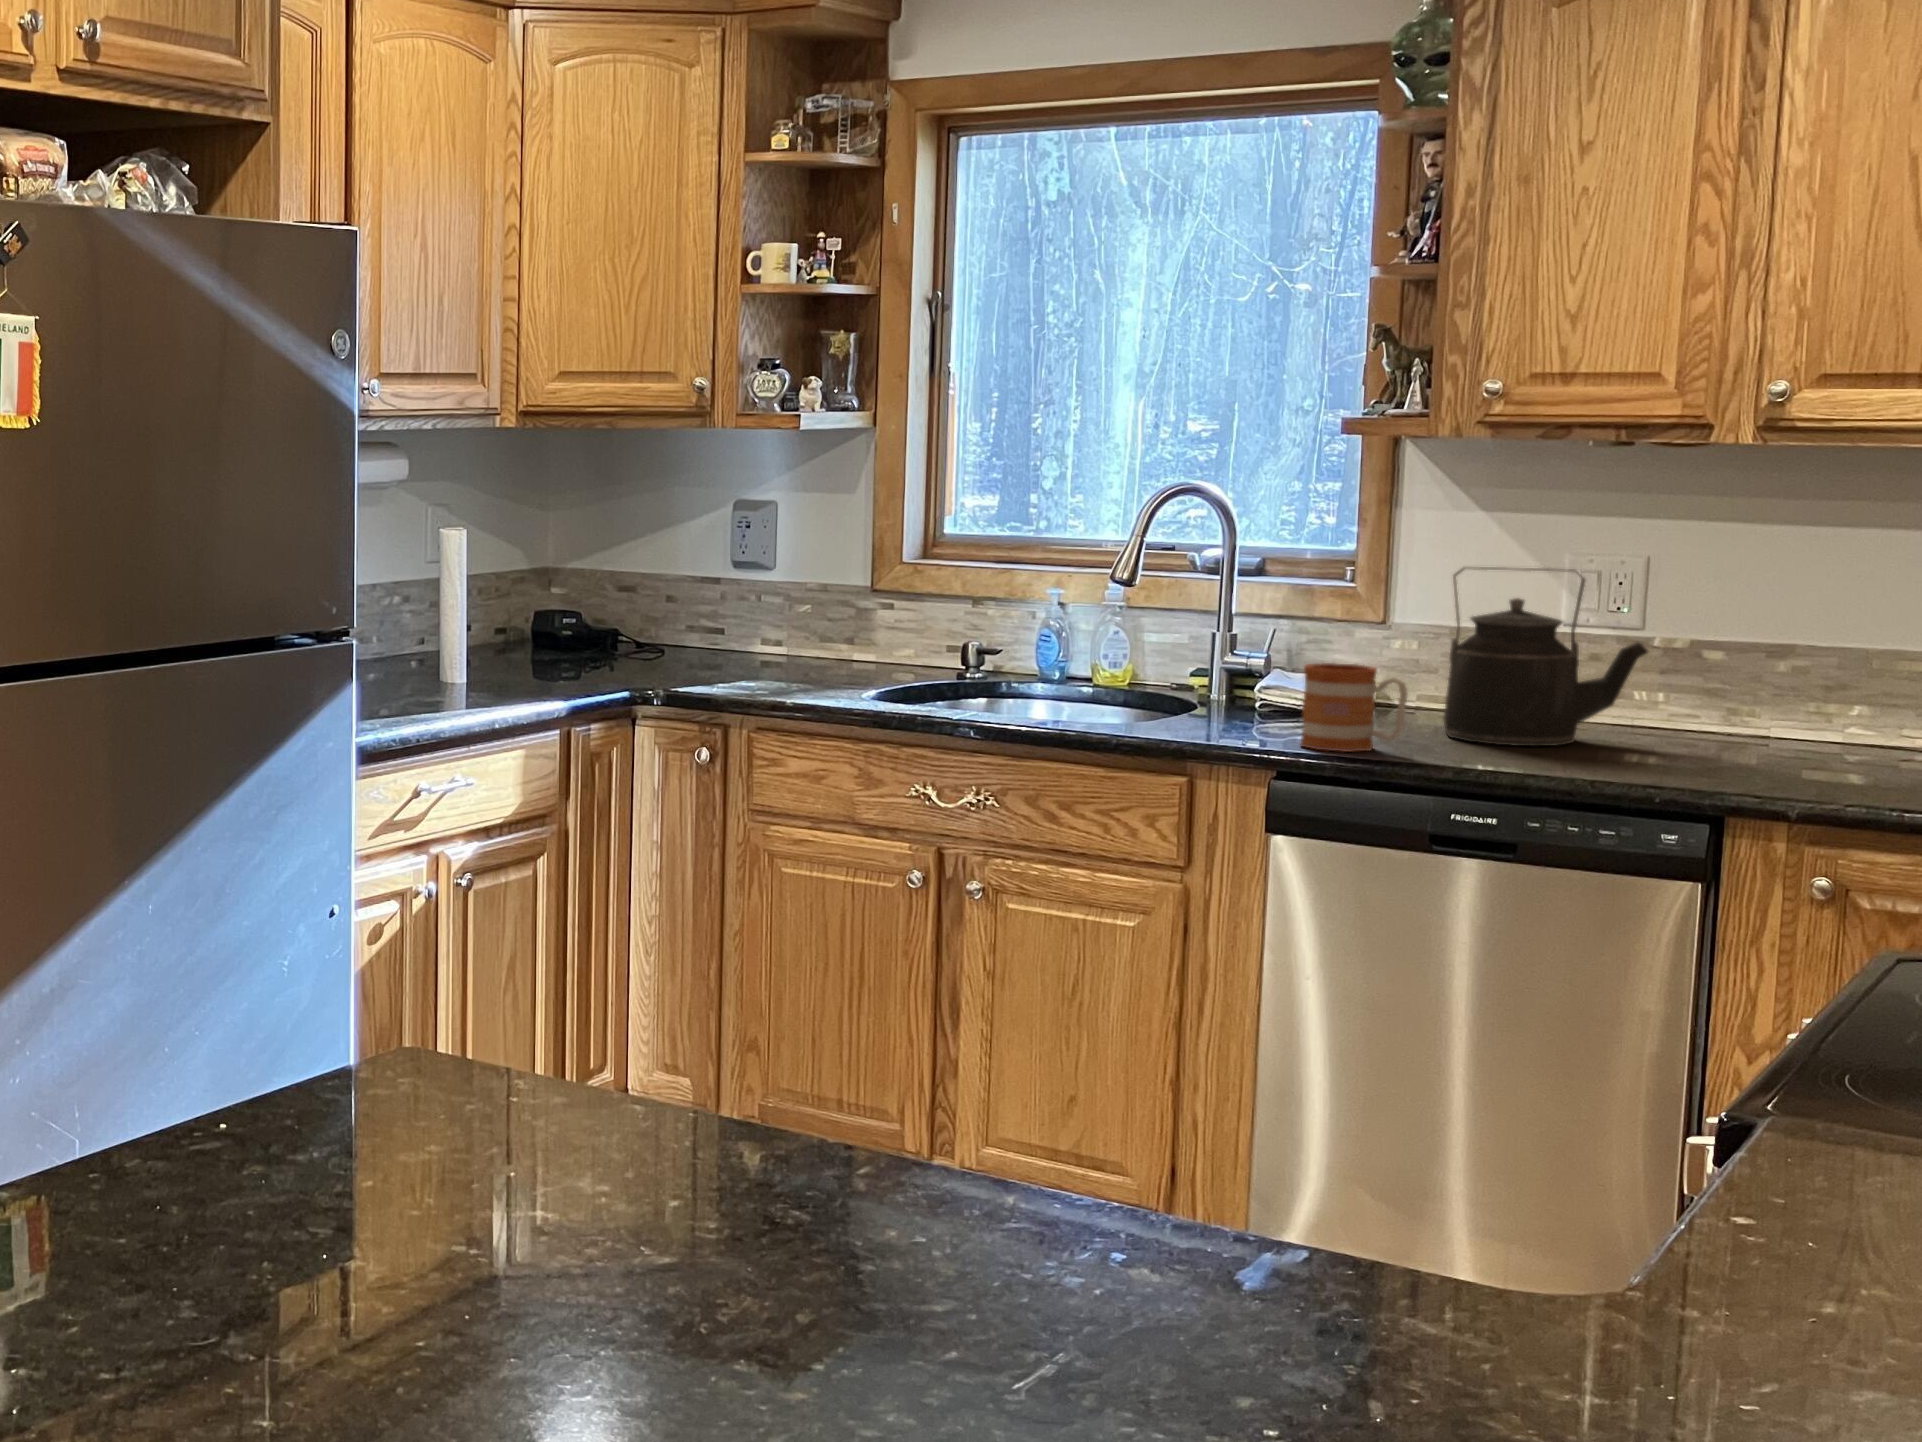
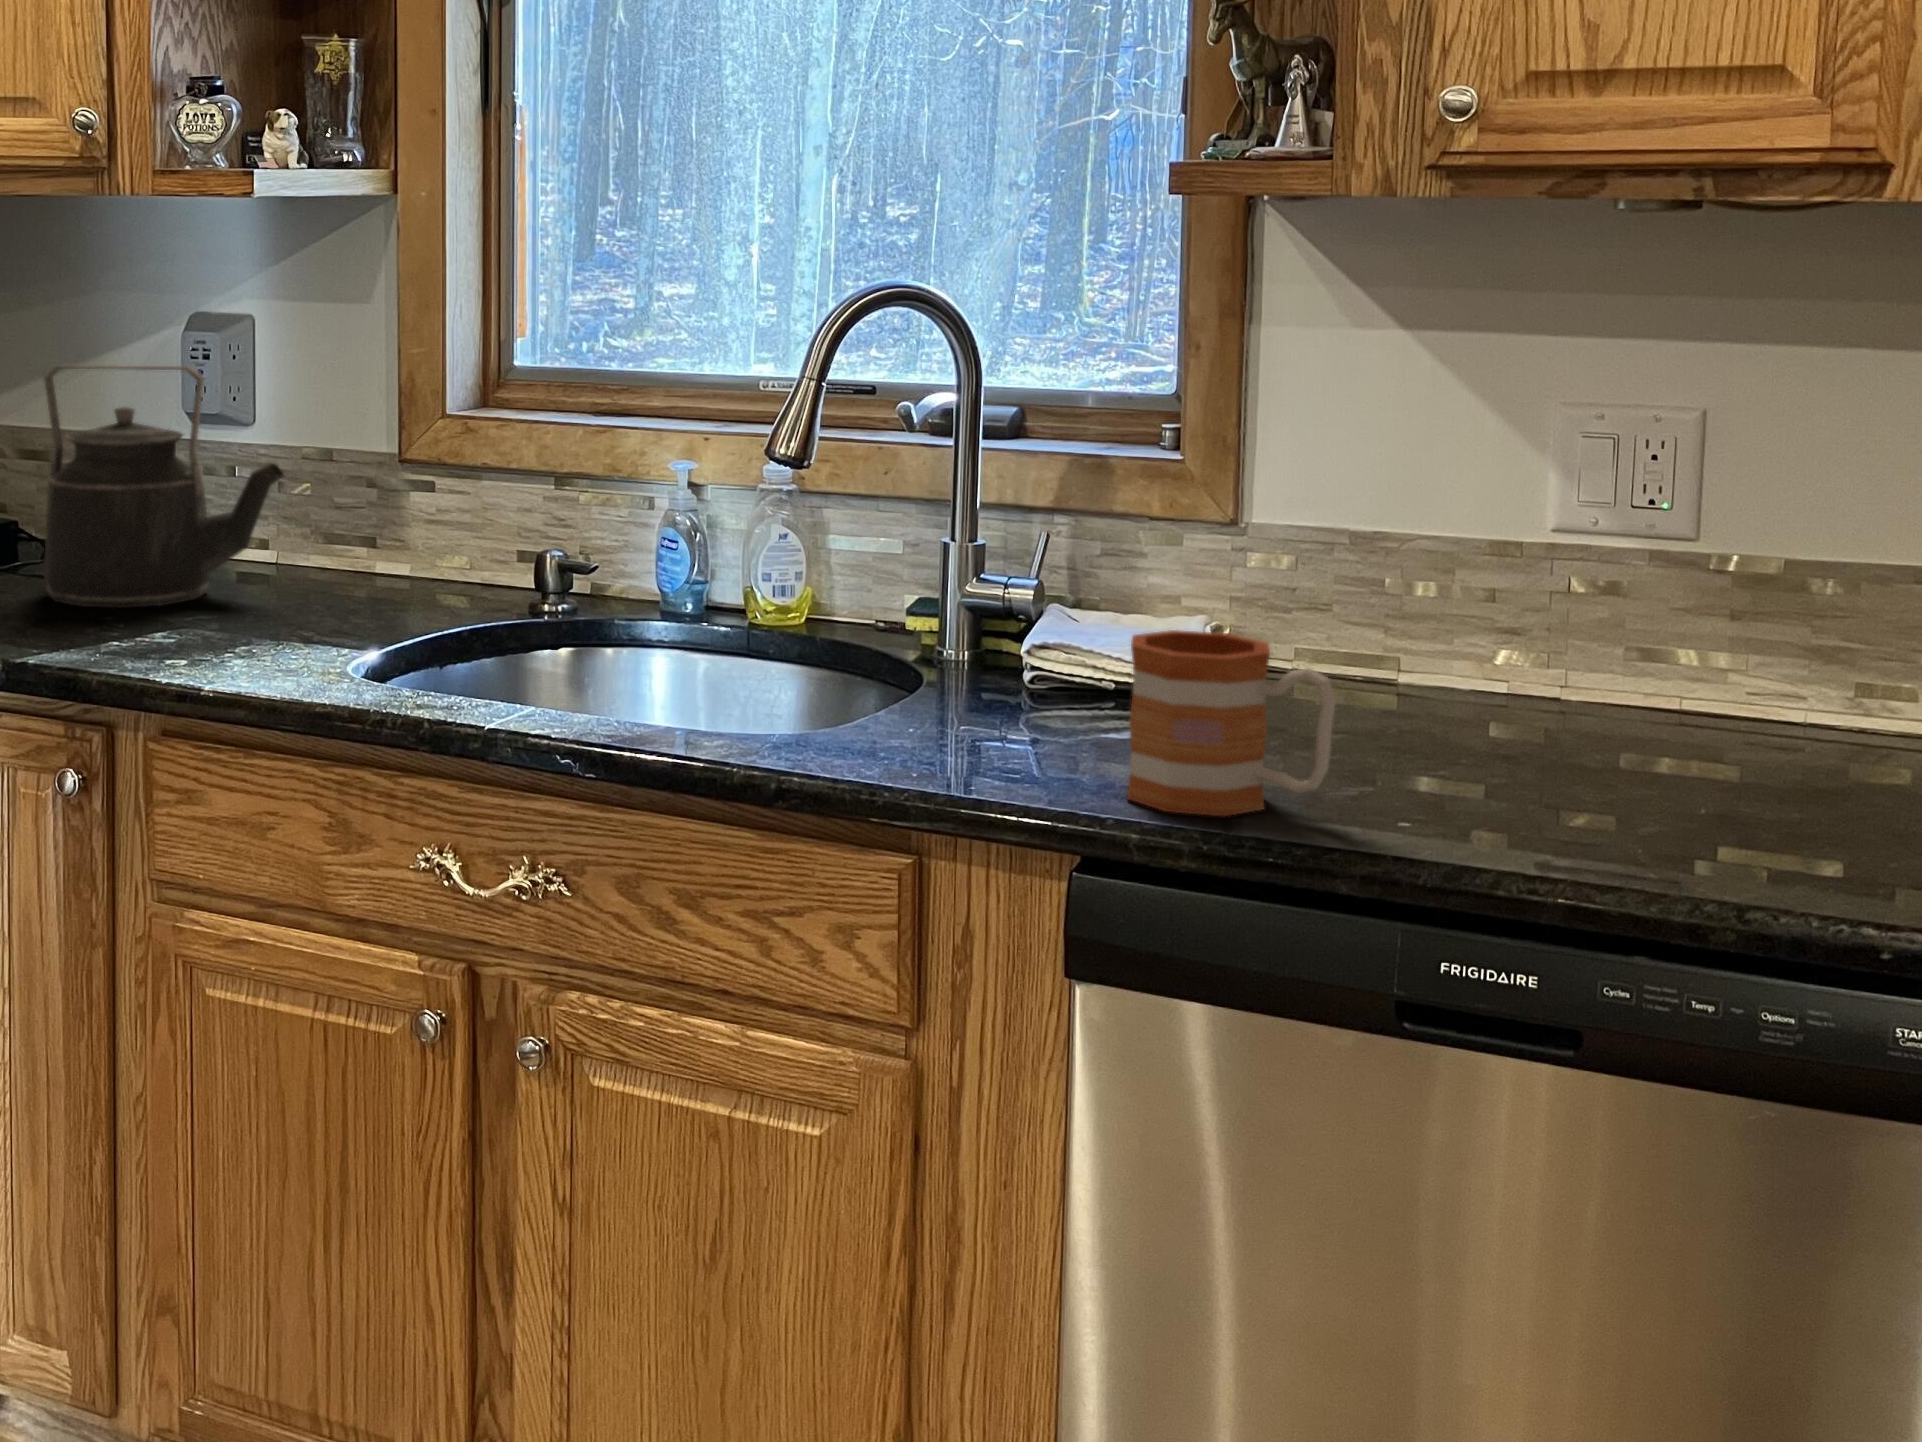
kettle: present [1444,567,1648,746] -> present [44,365,284,608]

